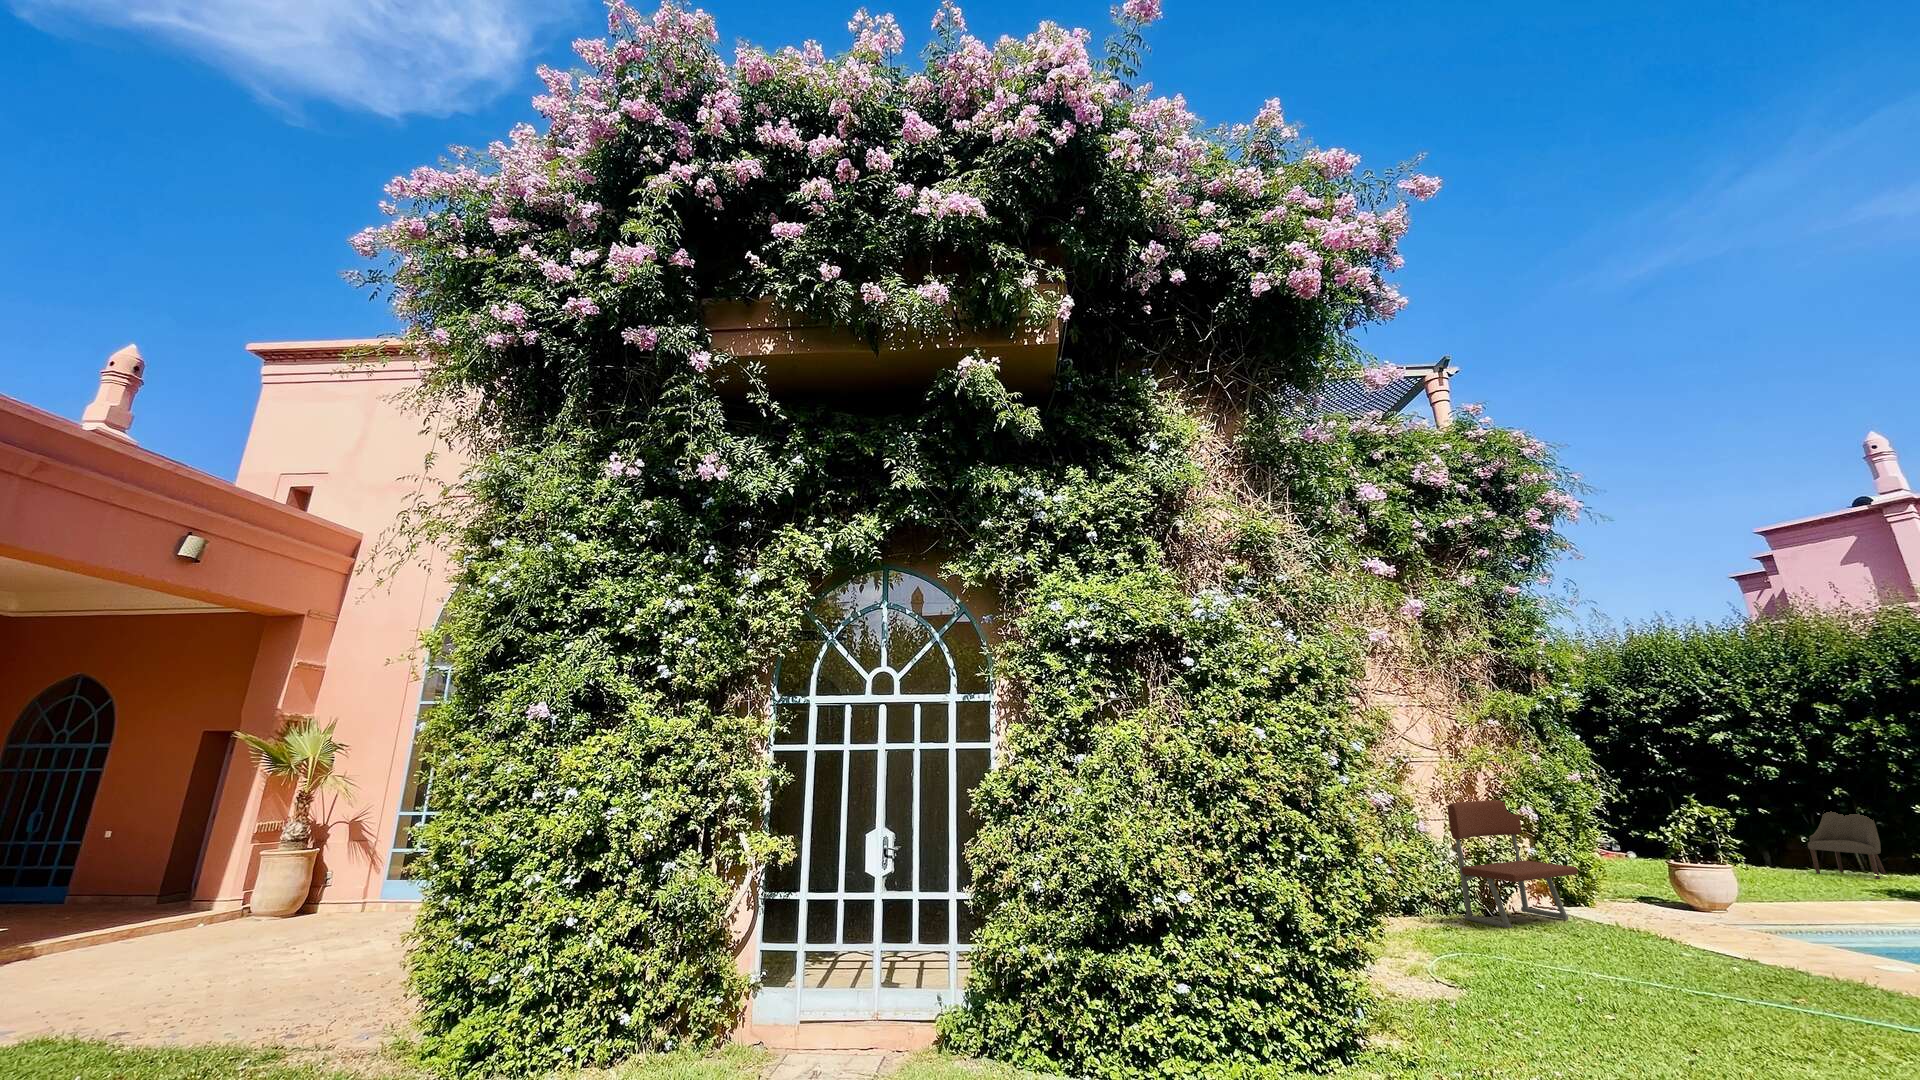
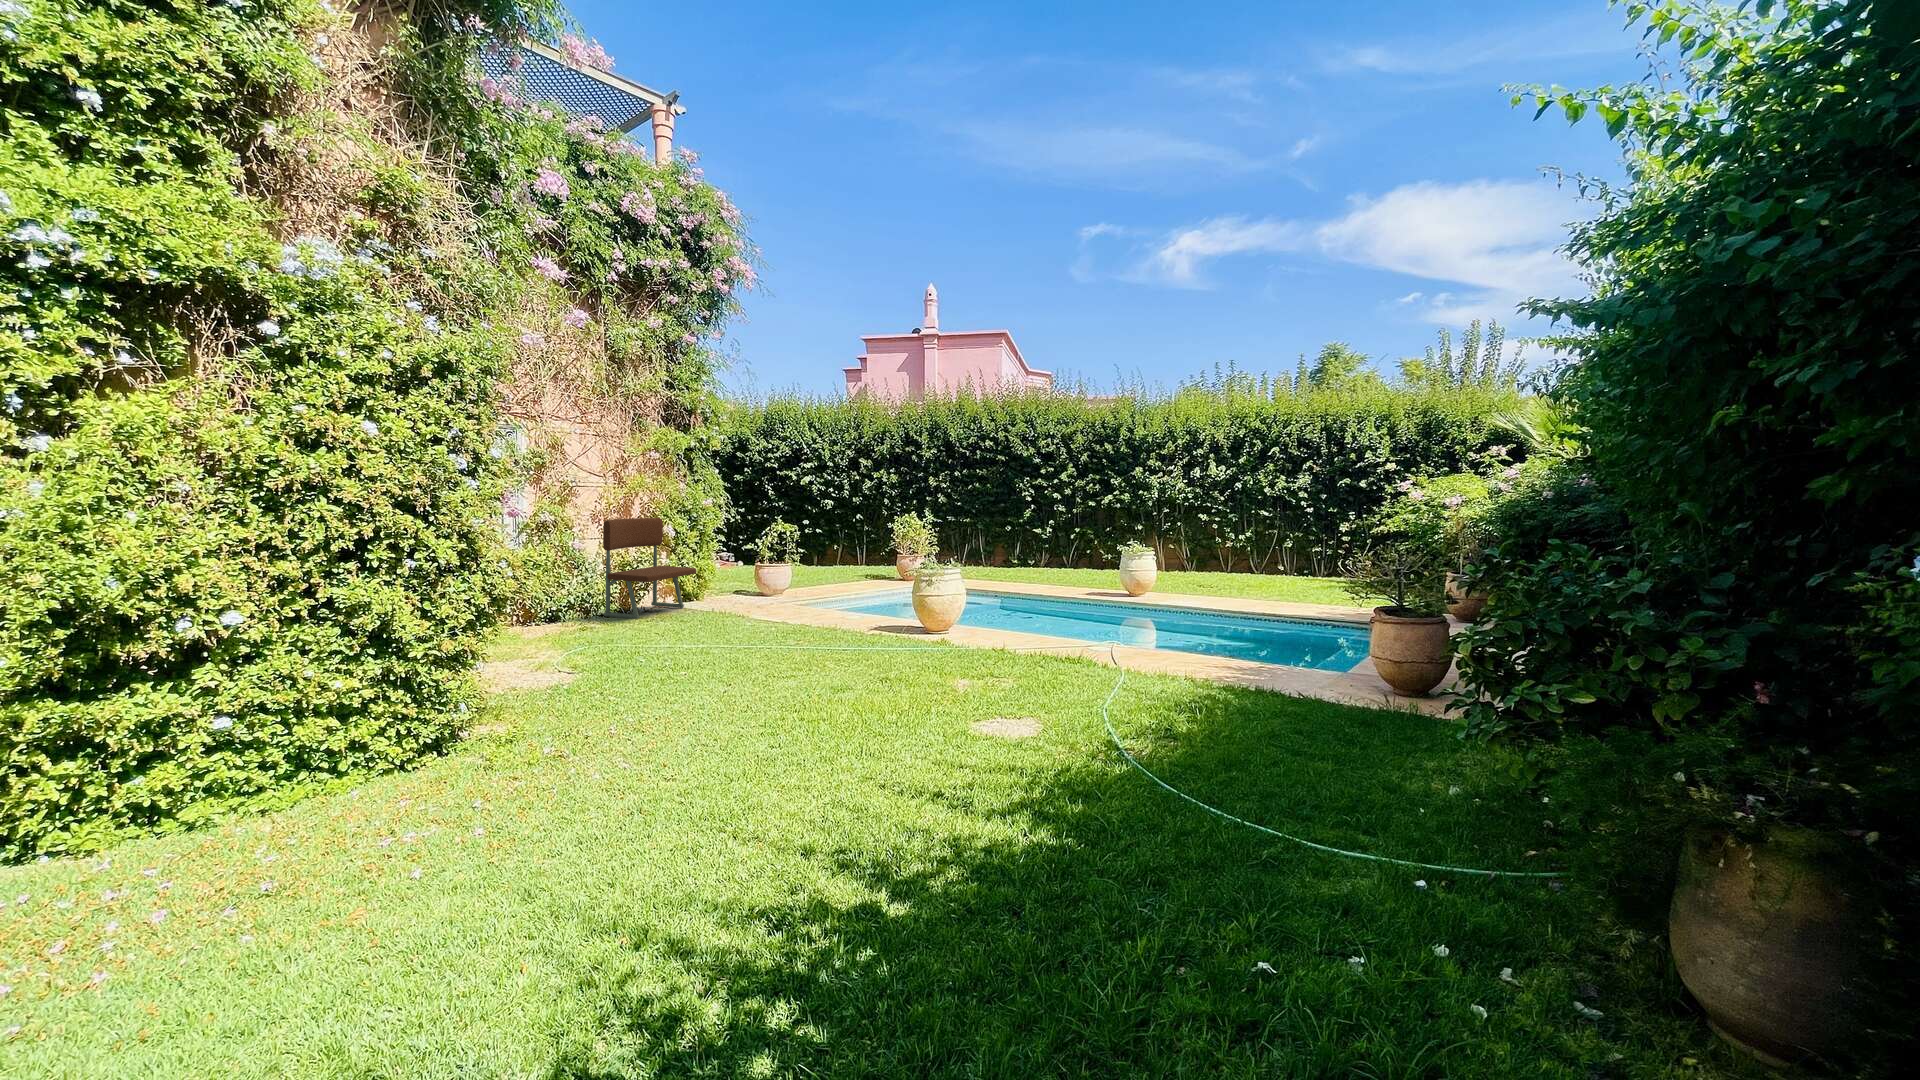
chair: present [1808,811,1886,879] -> none [838,523,872,568]

